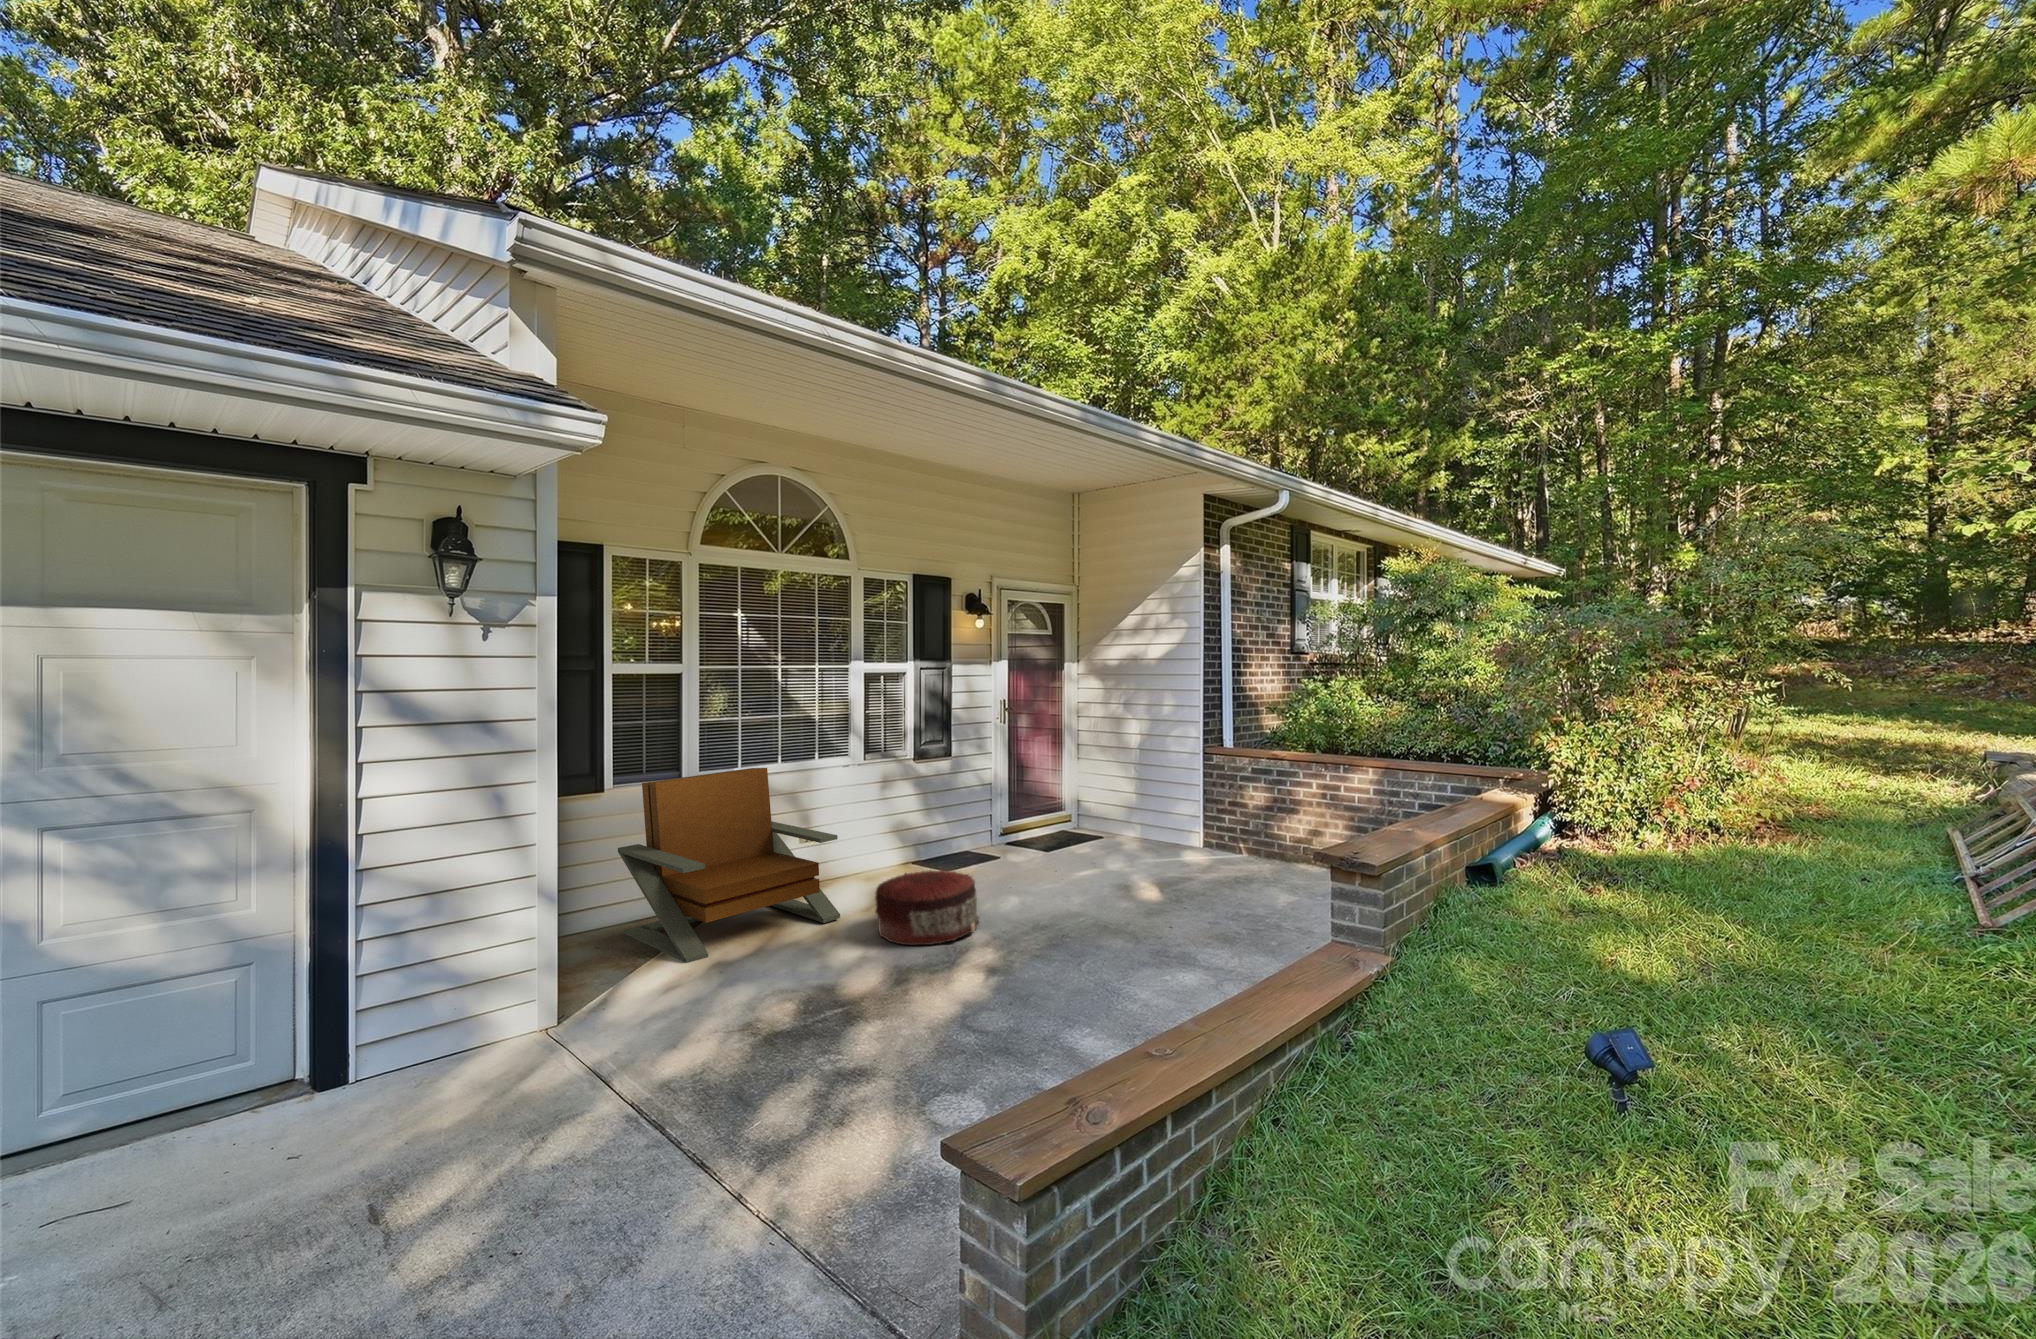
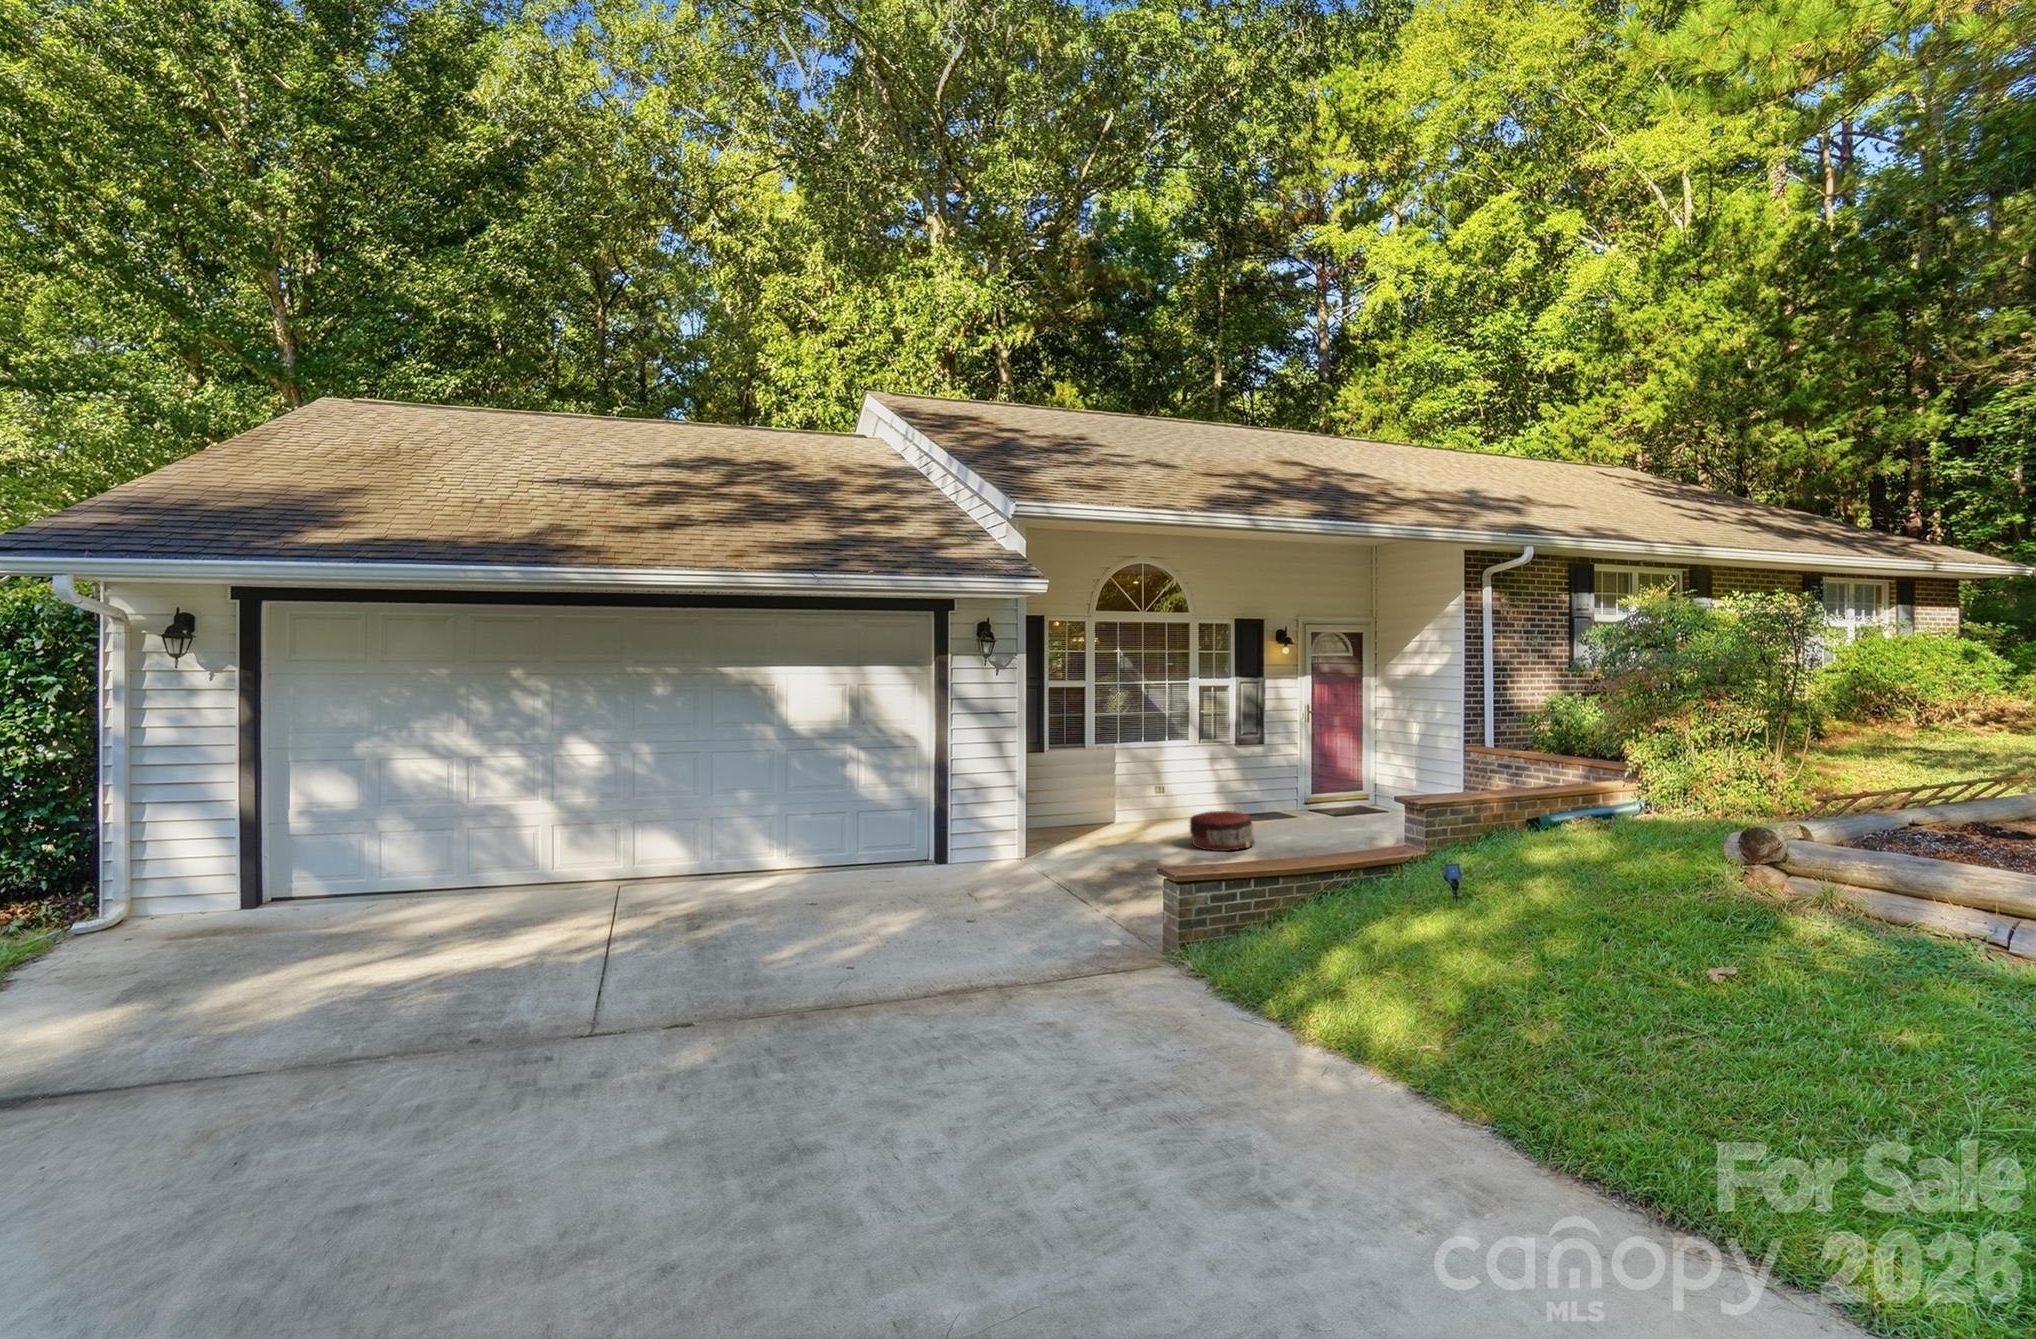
lounge chair: present [618,768,840,963] -> none [1052,744,1173,845]

